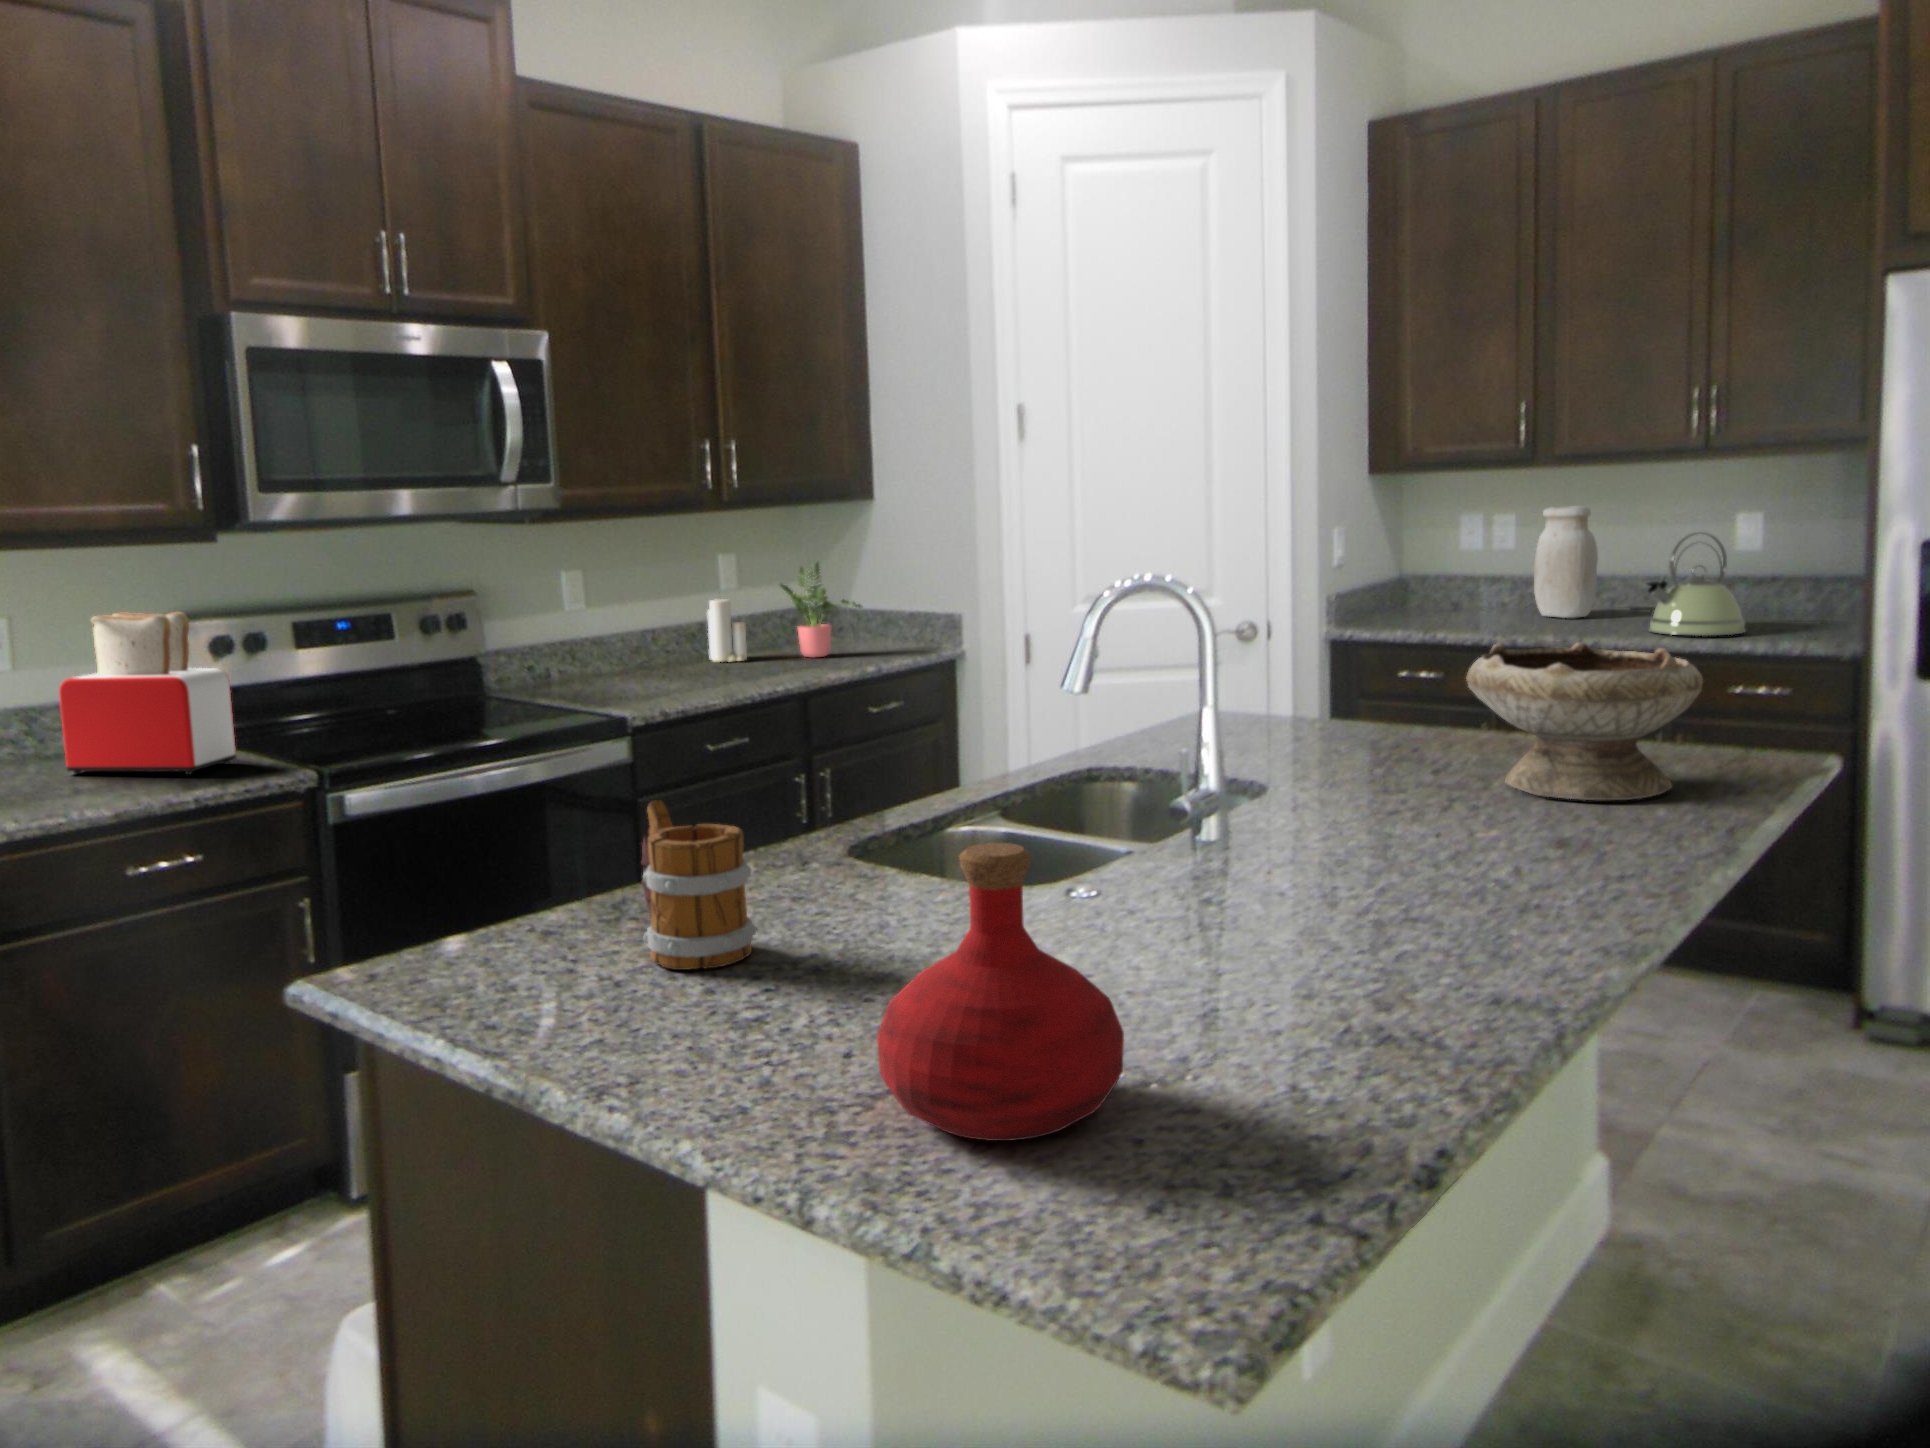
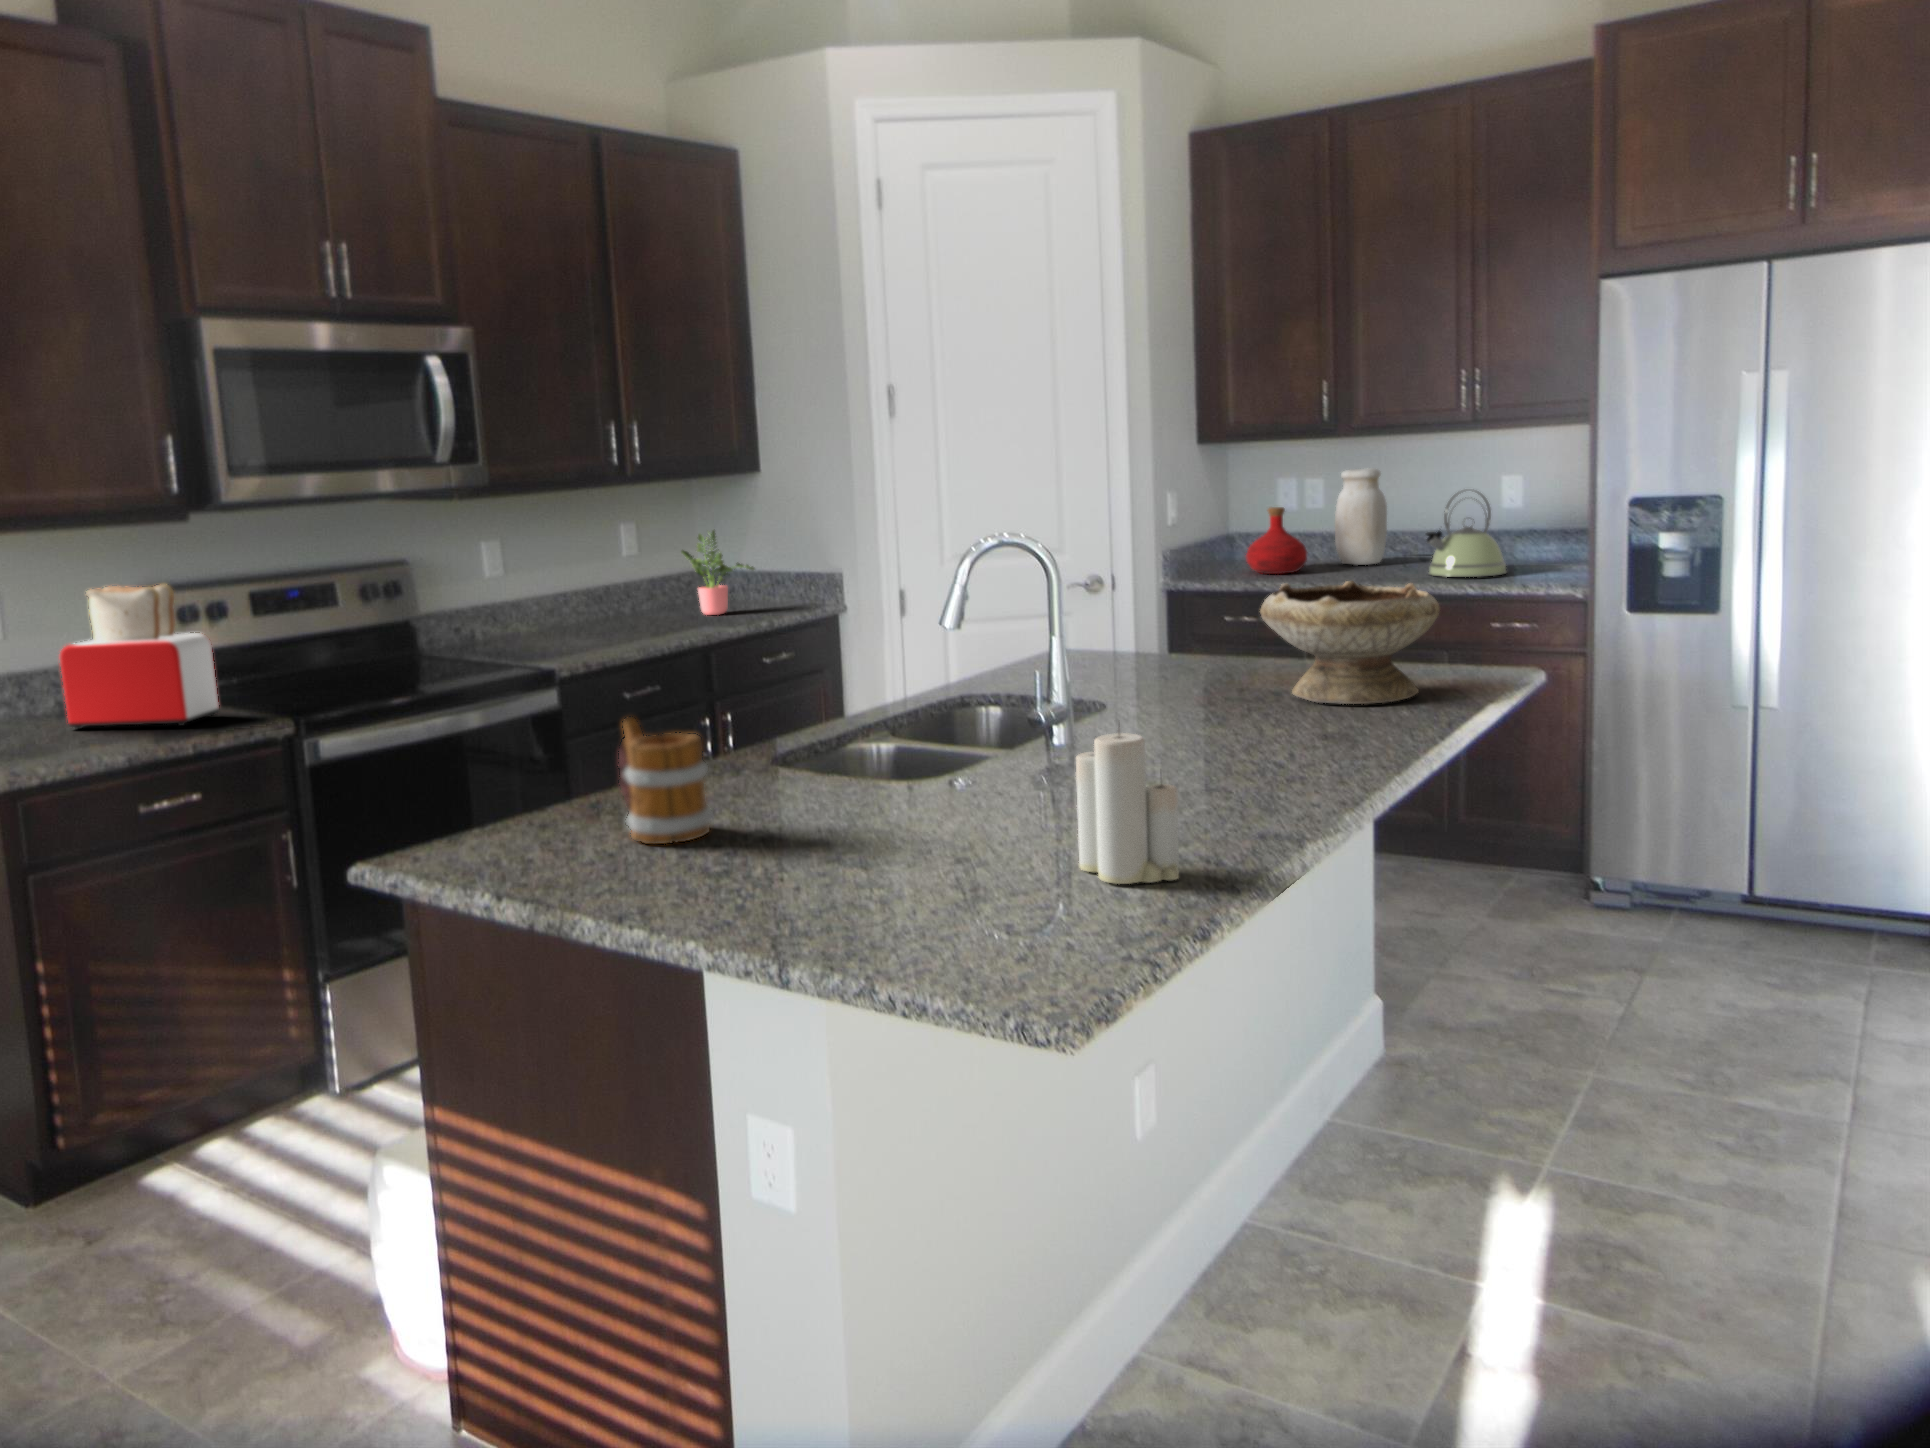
candle: present [707,599,747,662] -> present [1076,732,1179,884]
bottle: present [877,843,1124,1141] -> present [1246,507,1307,574]

